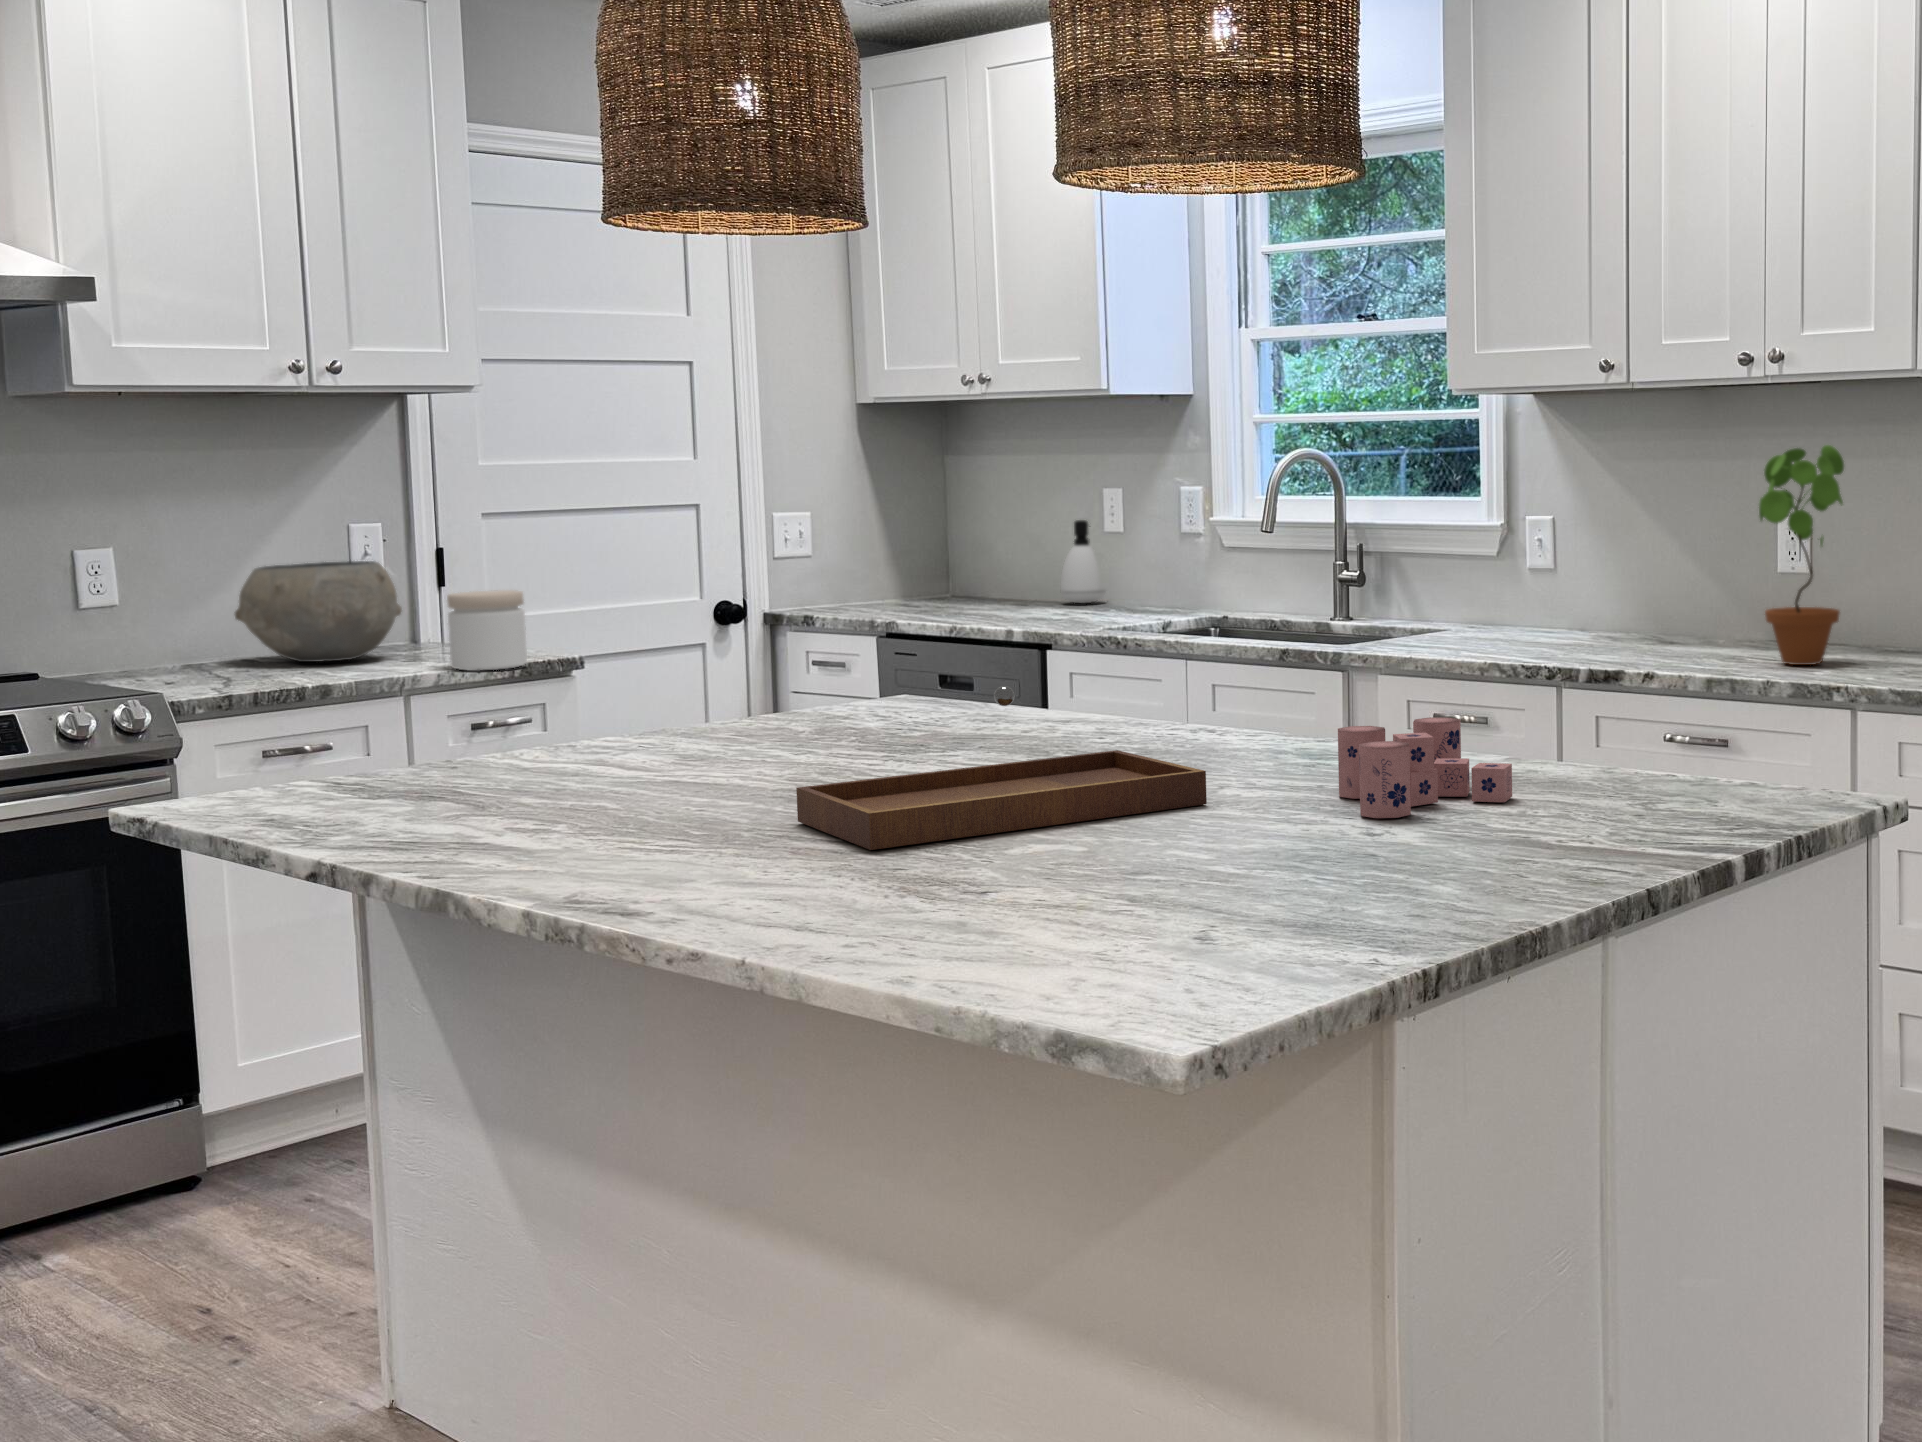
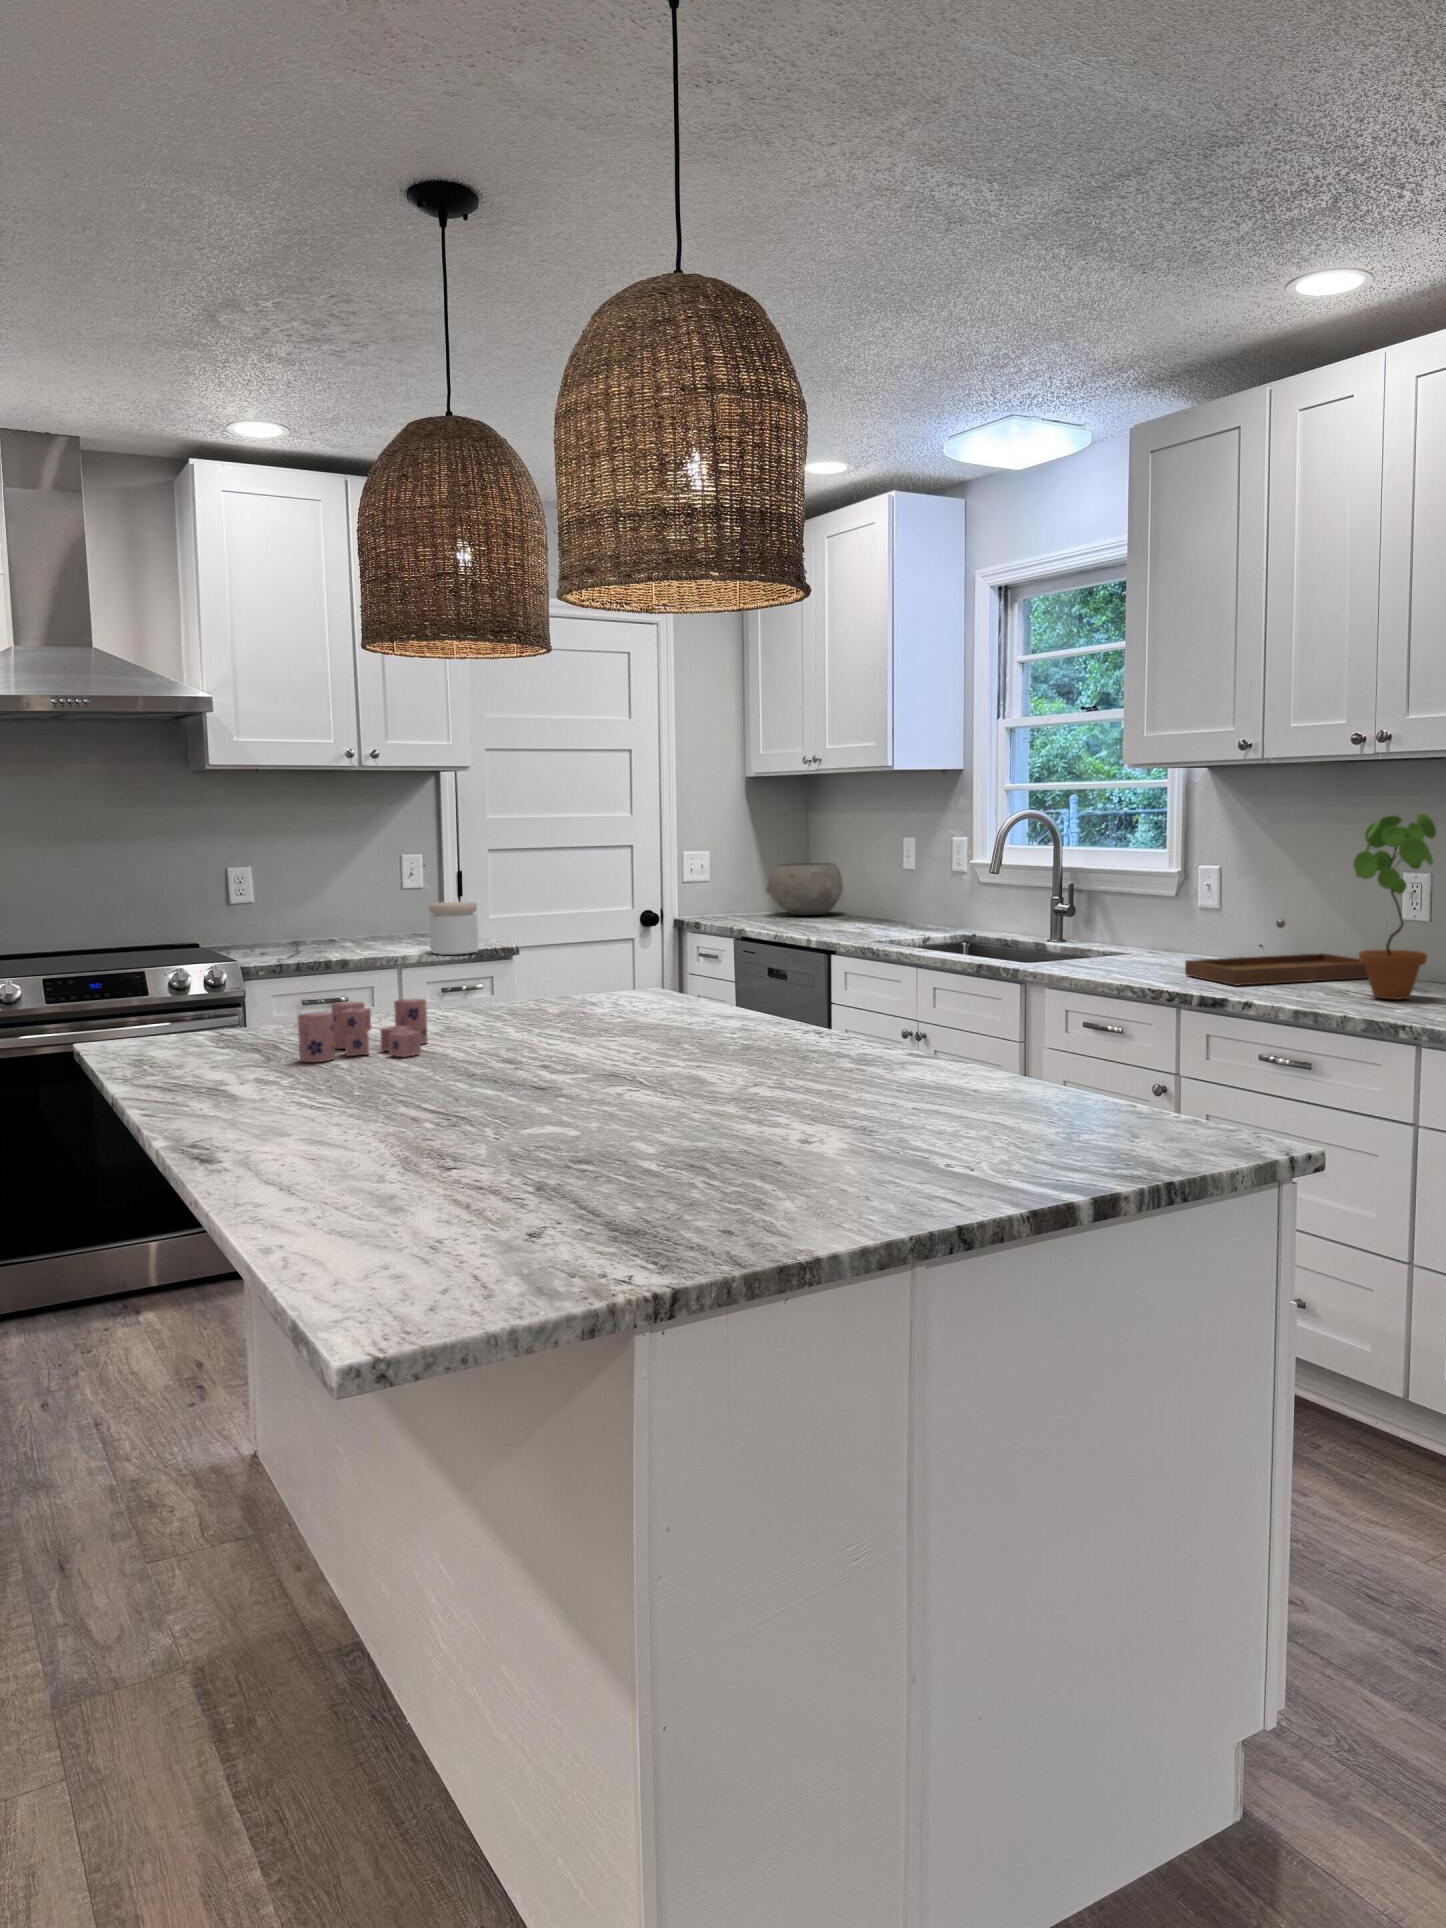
soap dispenser: present [1061,520,1105,604] -> none [873,861,906,921]
ceramic bowl: present [235,561,402,662] -> present [766,863,843,915]
tray: present [796,686,1207,850] -> present [1185,919,1368,986]
candle: present [1338,717,1512,818] -> present [298,999,428,1062]

